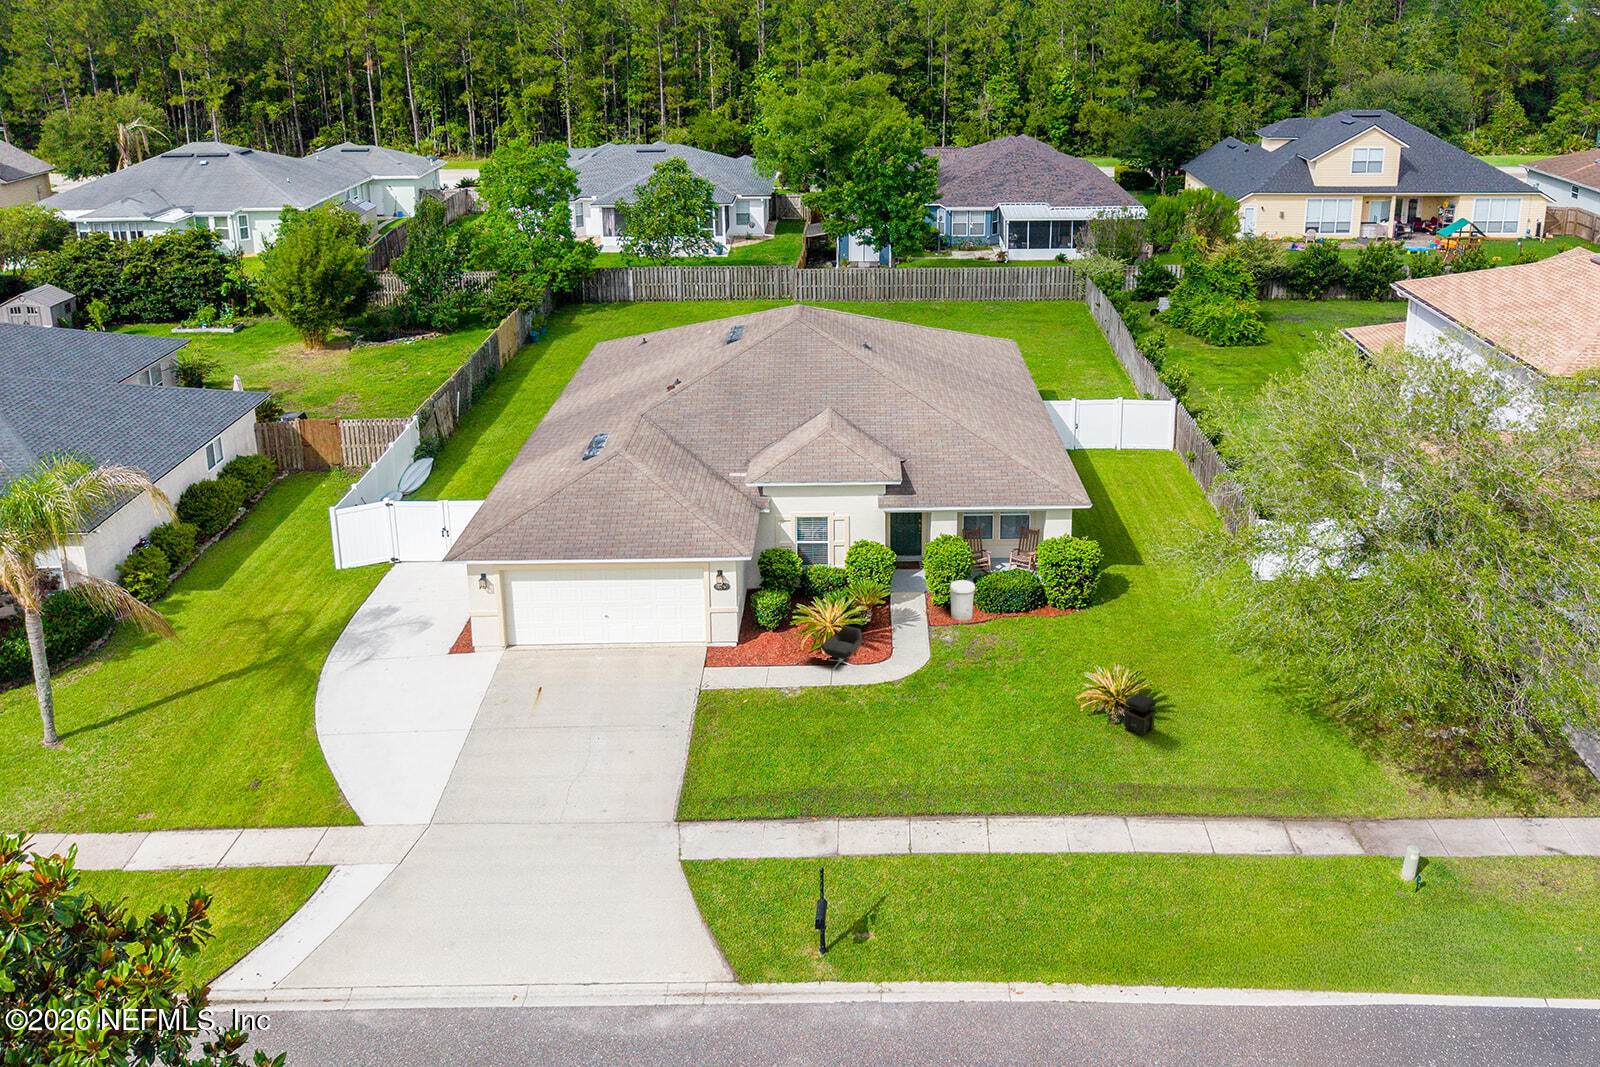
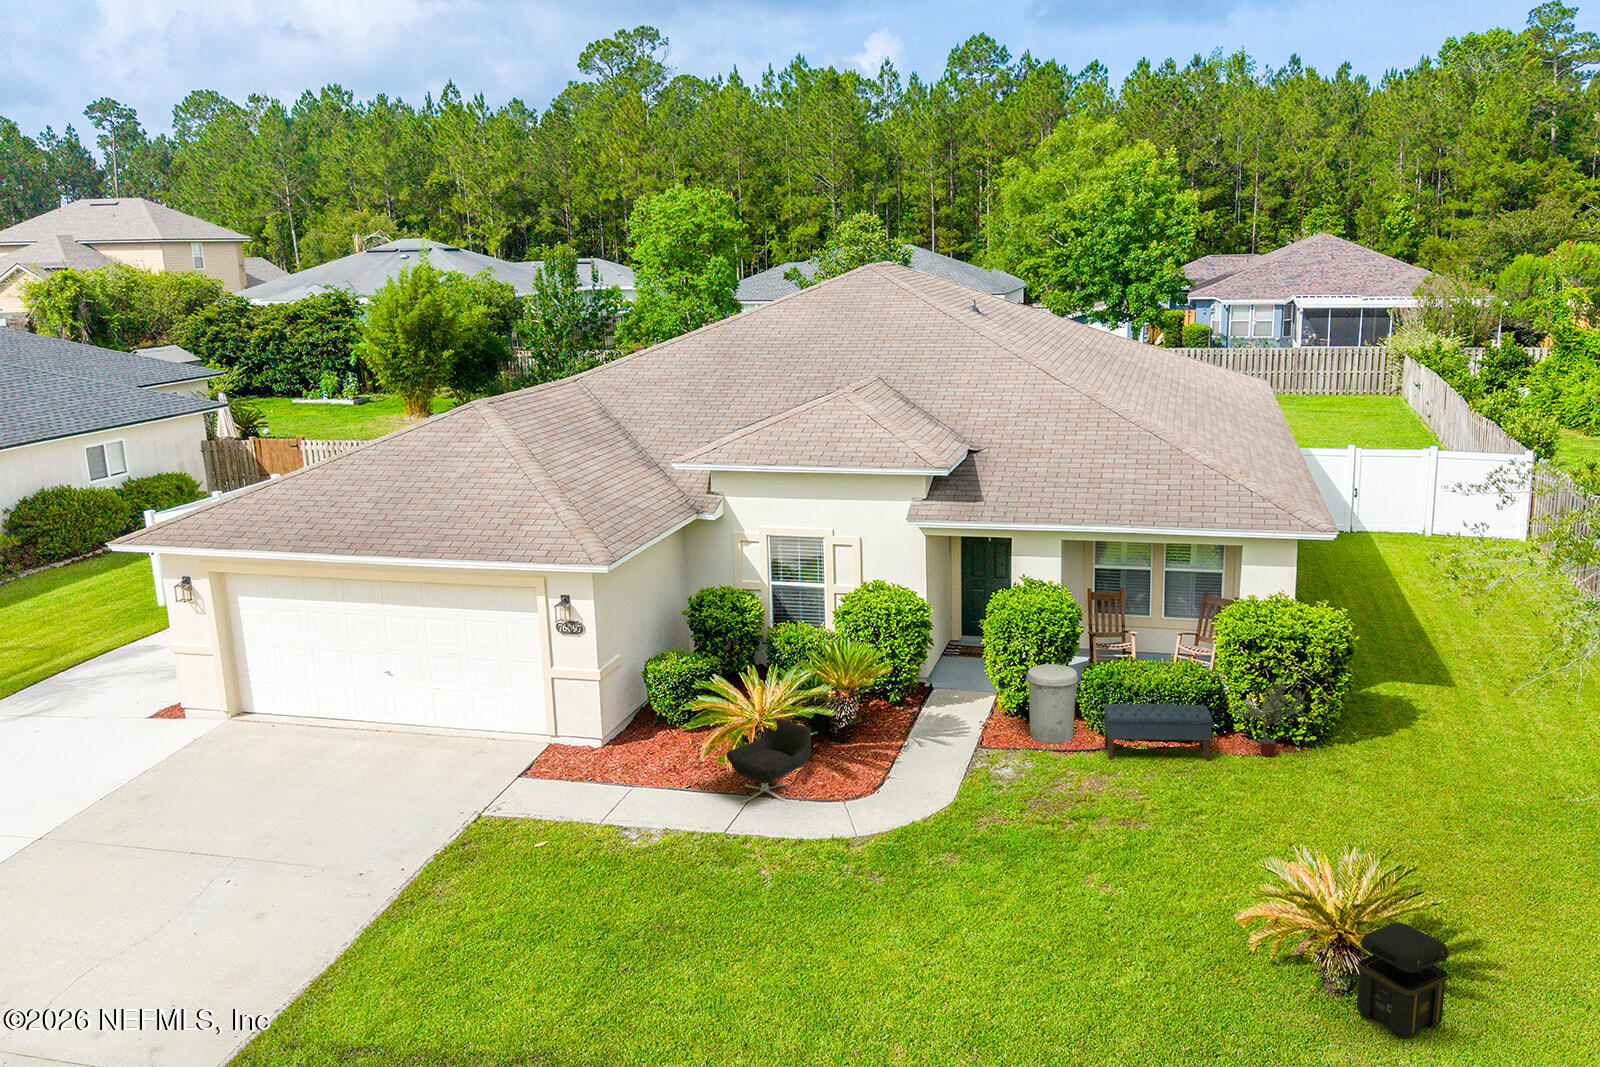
potted tree: none [1051,581,1083,617] -> present [1237,680,1305,757]
bench: none [989,595,1042,627] -> present [1104,704,1213,761]

